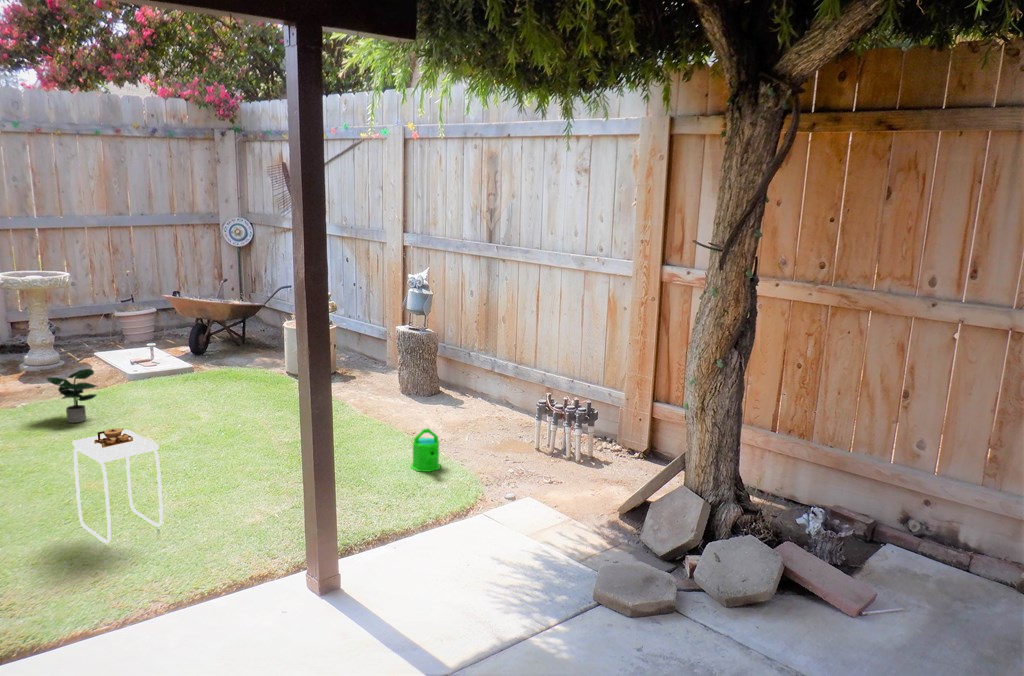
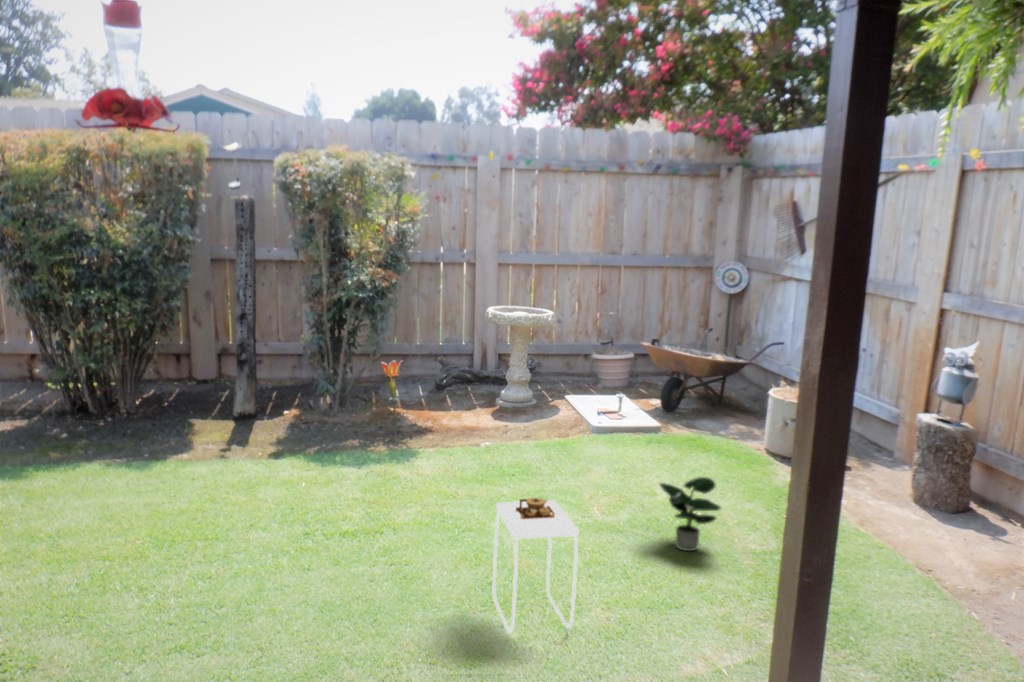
potted plant: present [46,369,97,423] -> present [660,477,721,551]
watering can: present [411,429,441,472] -> none [917,584,970,652]

